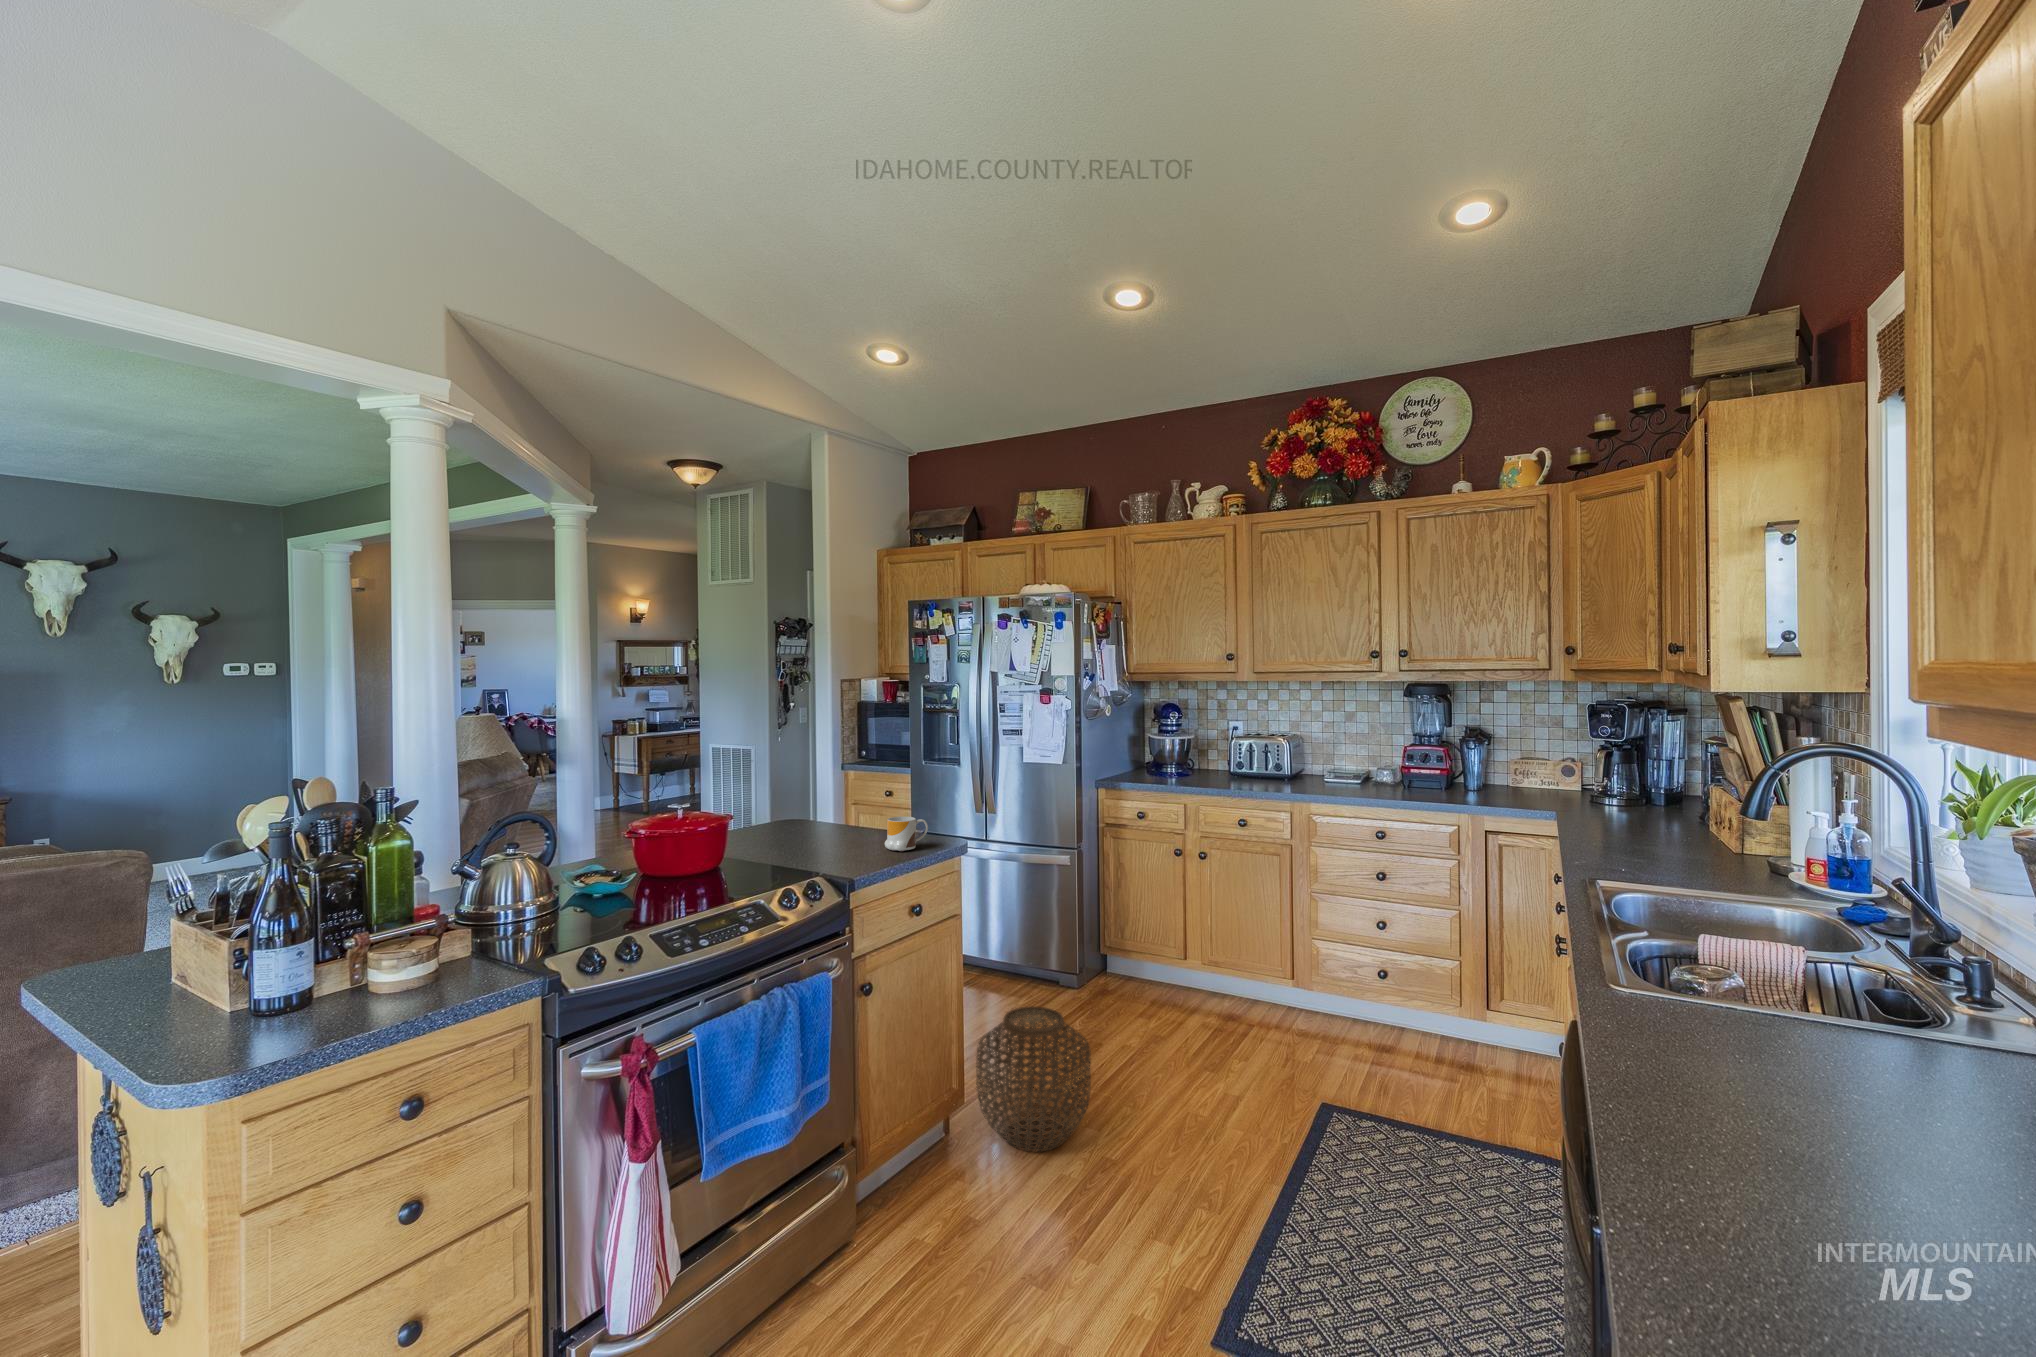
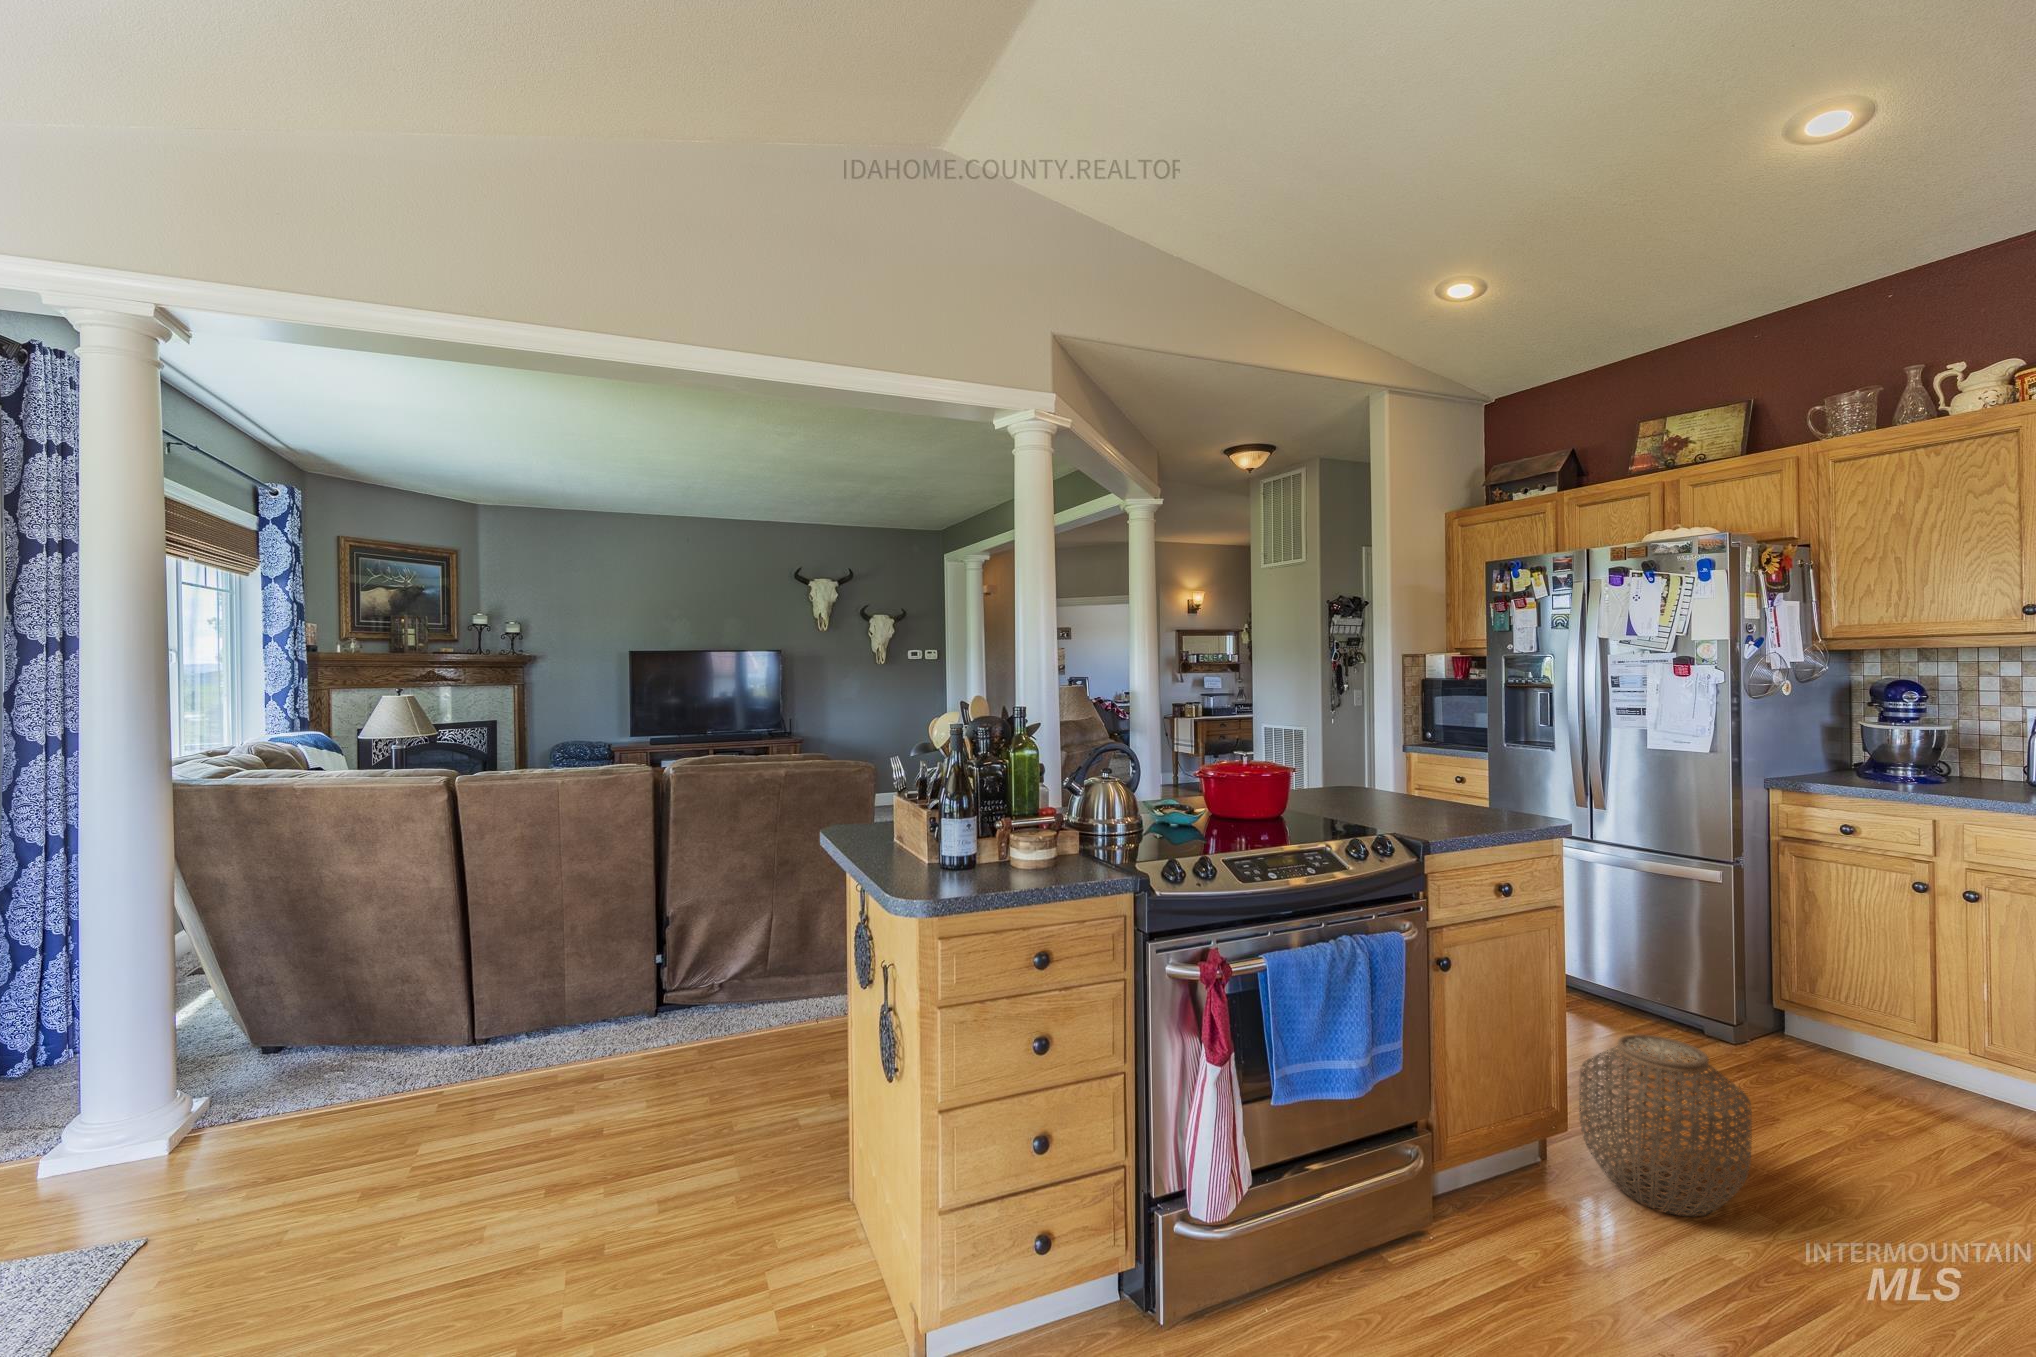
mug: present [885,817,928,851] -> none [1461,786,1516,823]

